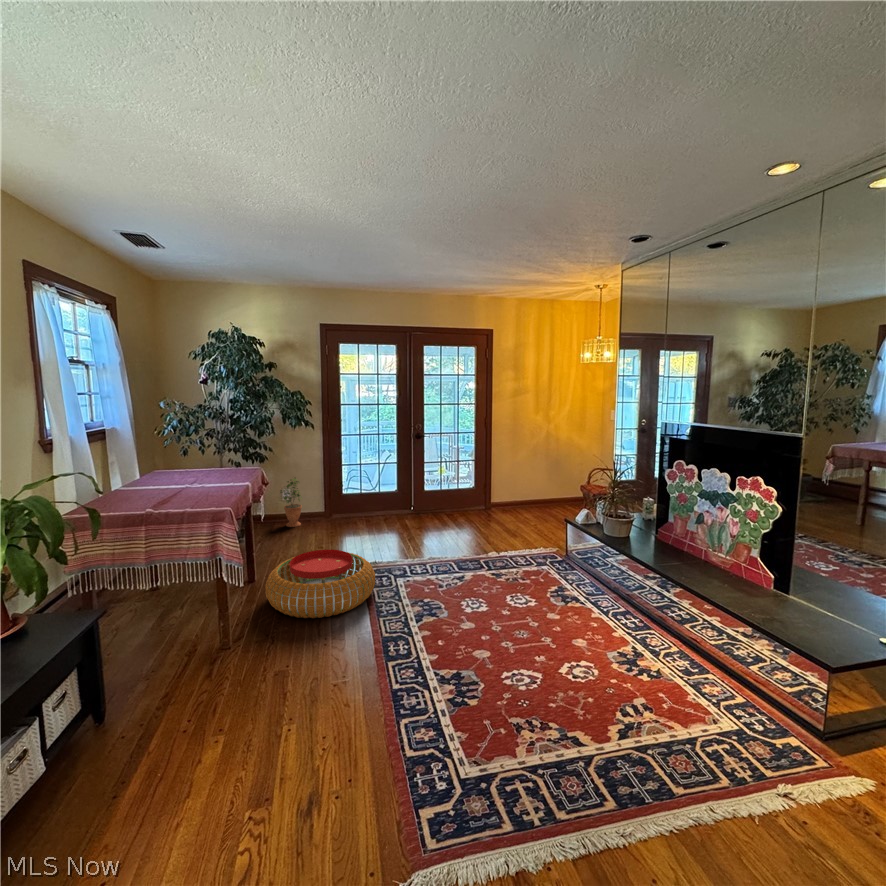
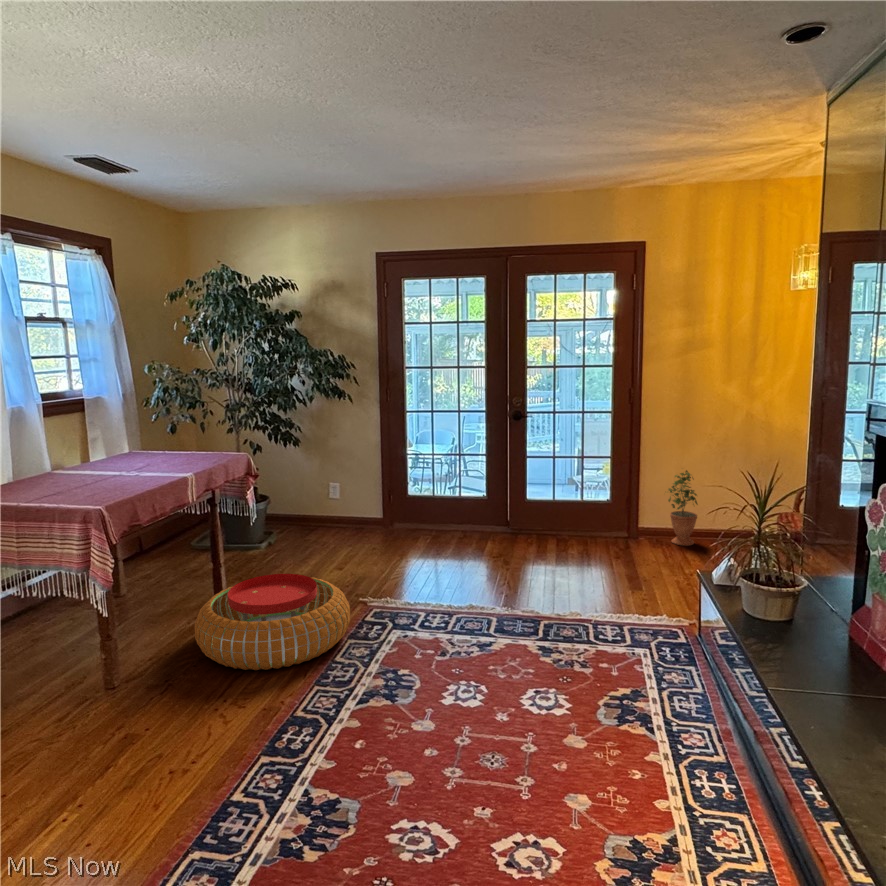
potted plant: present [280,478,302,527] -> present [668,470,698,546]

